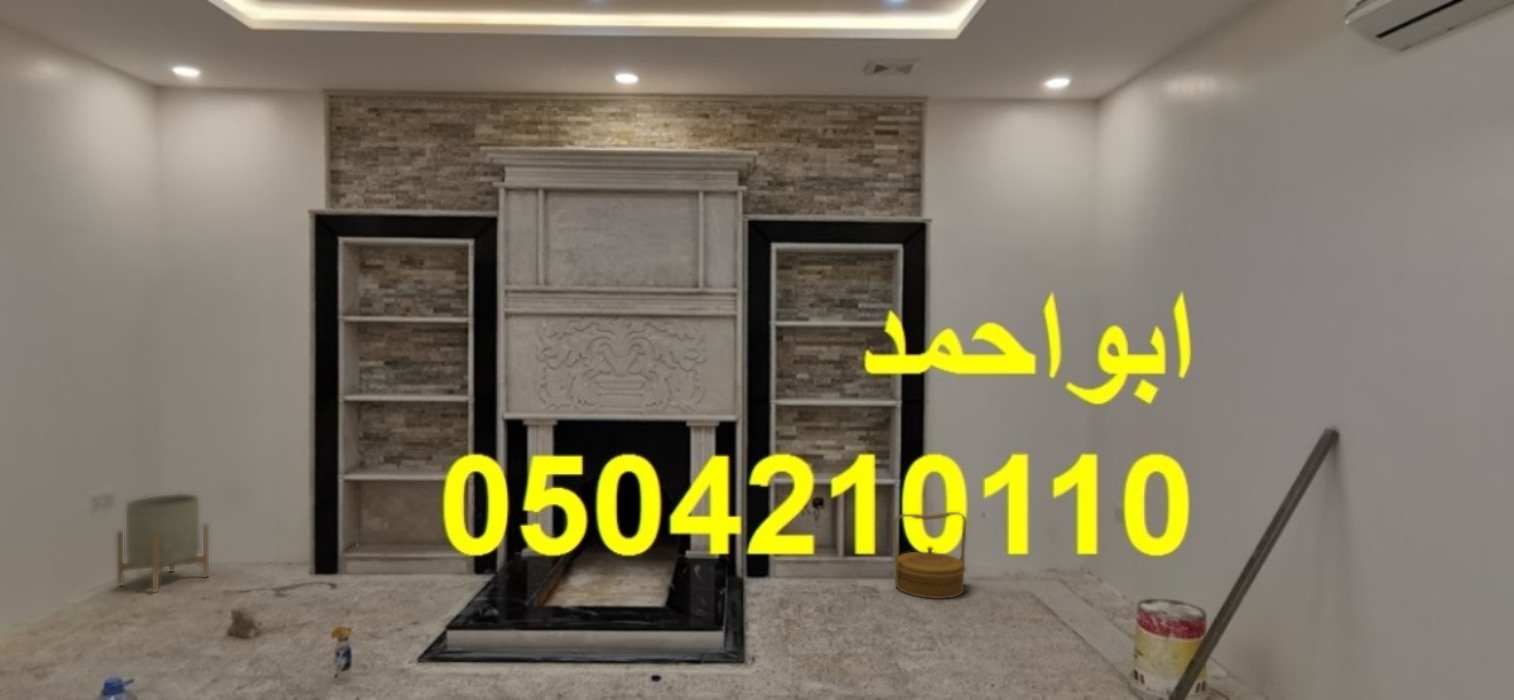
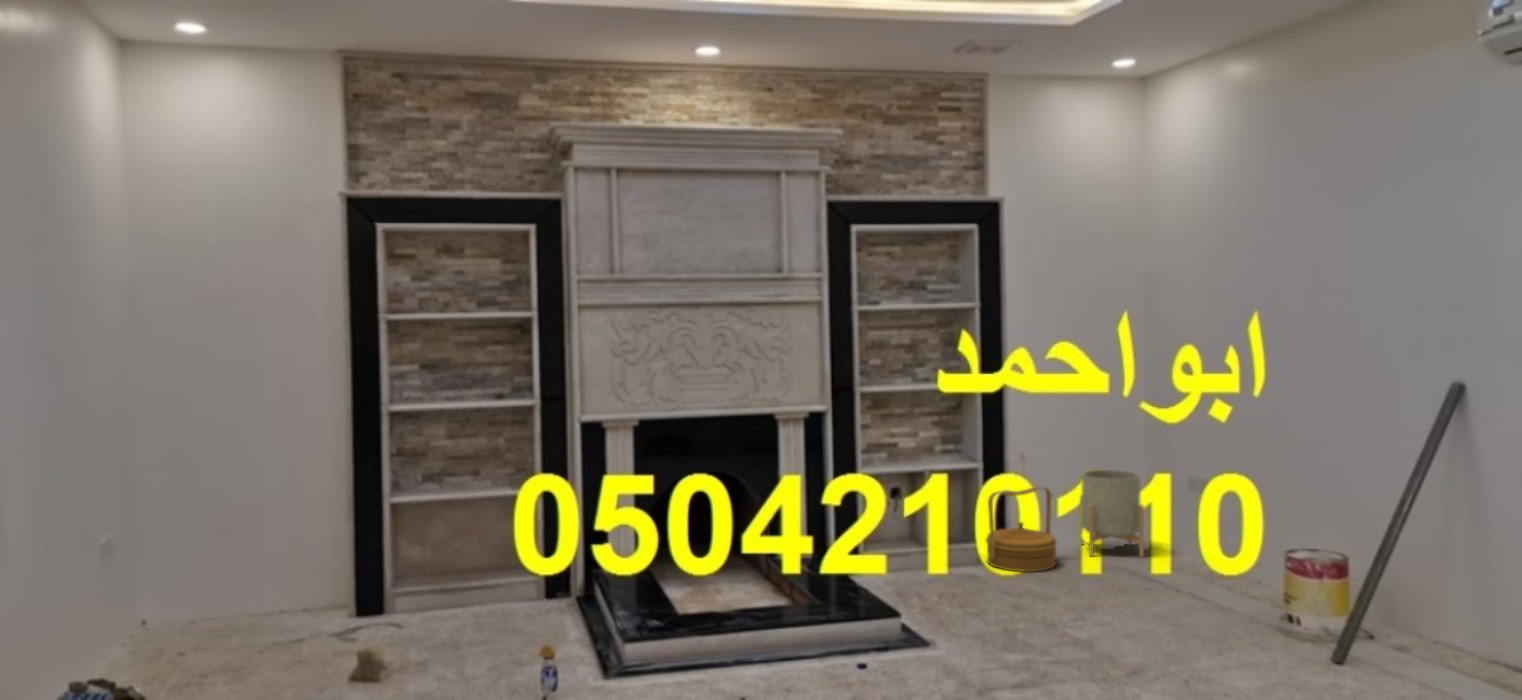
planter: present [117,494,209,592] -> present [1080,470,1144,557]

